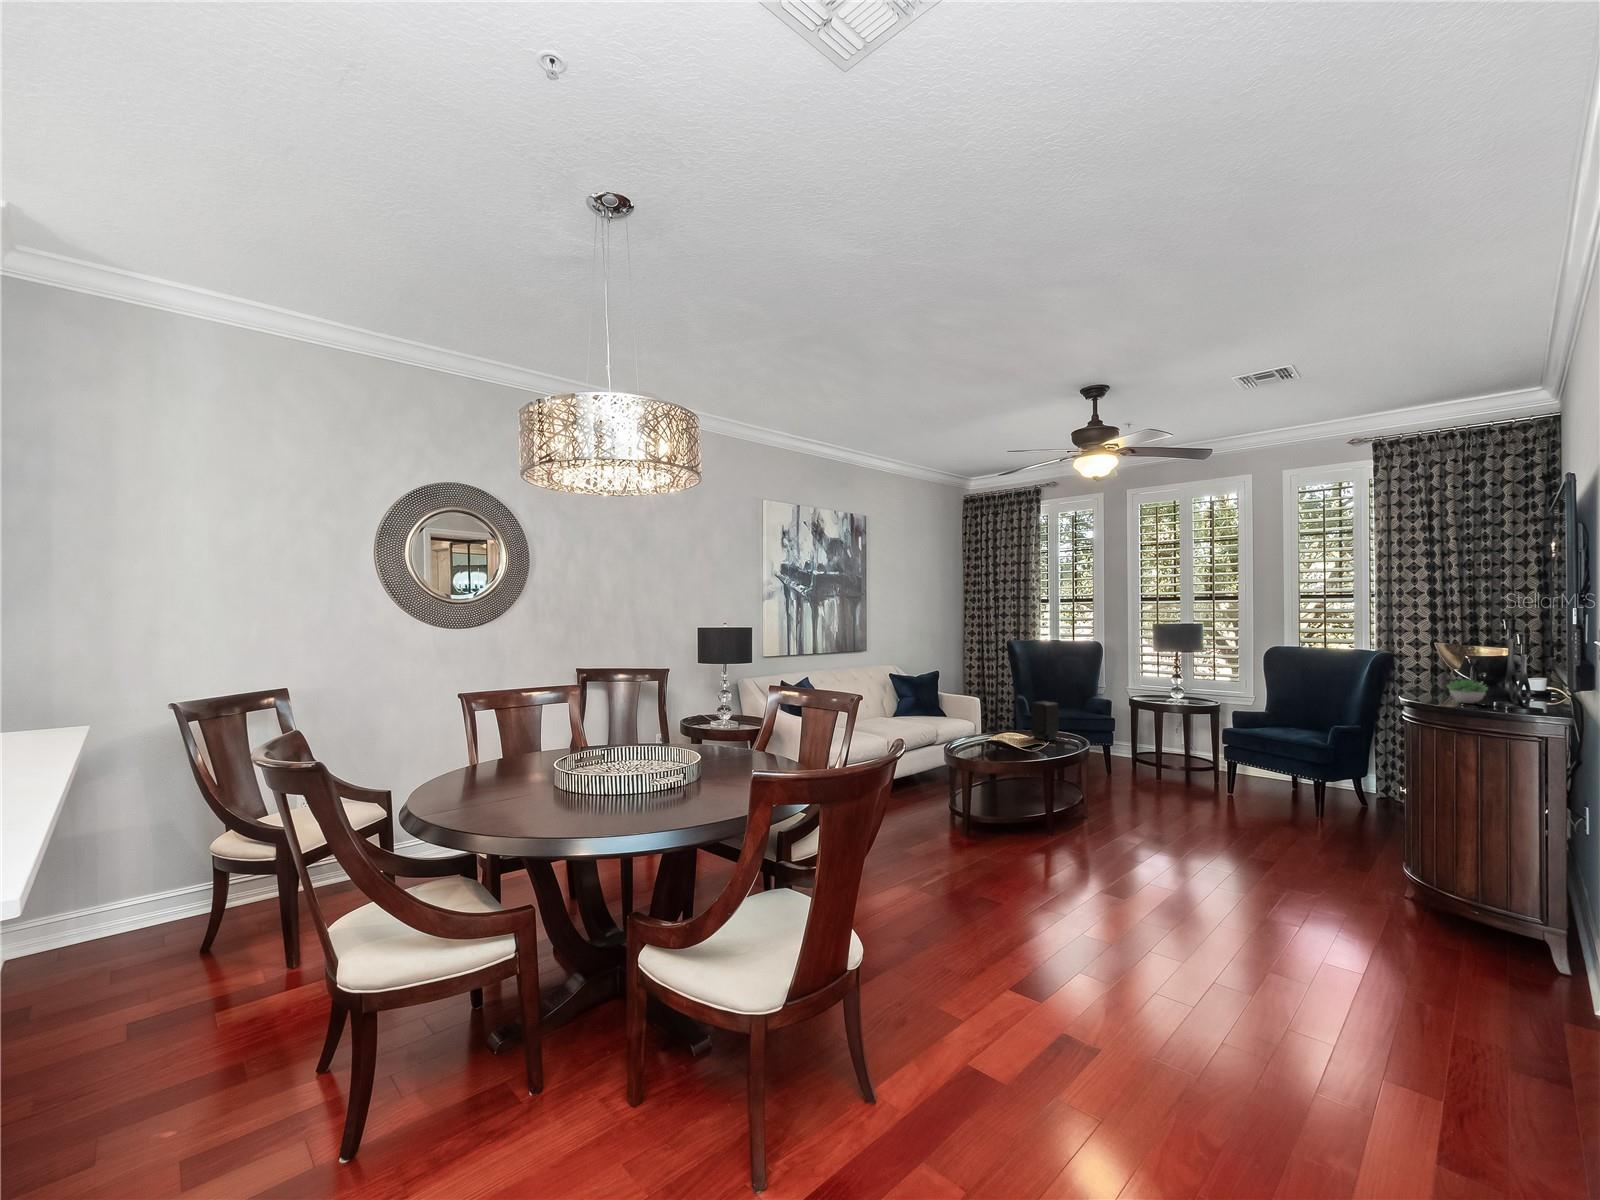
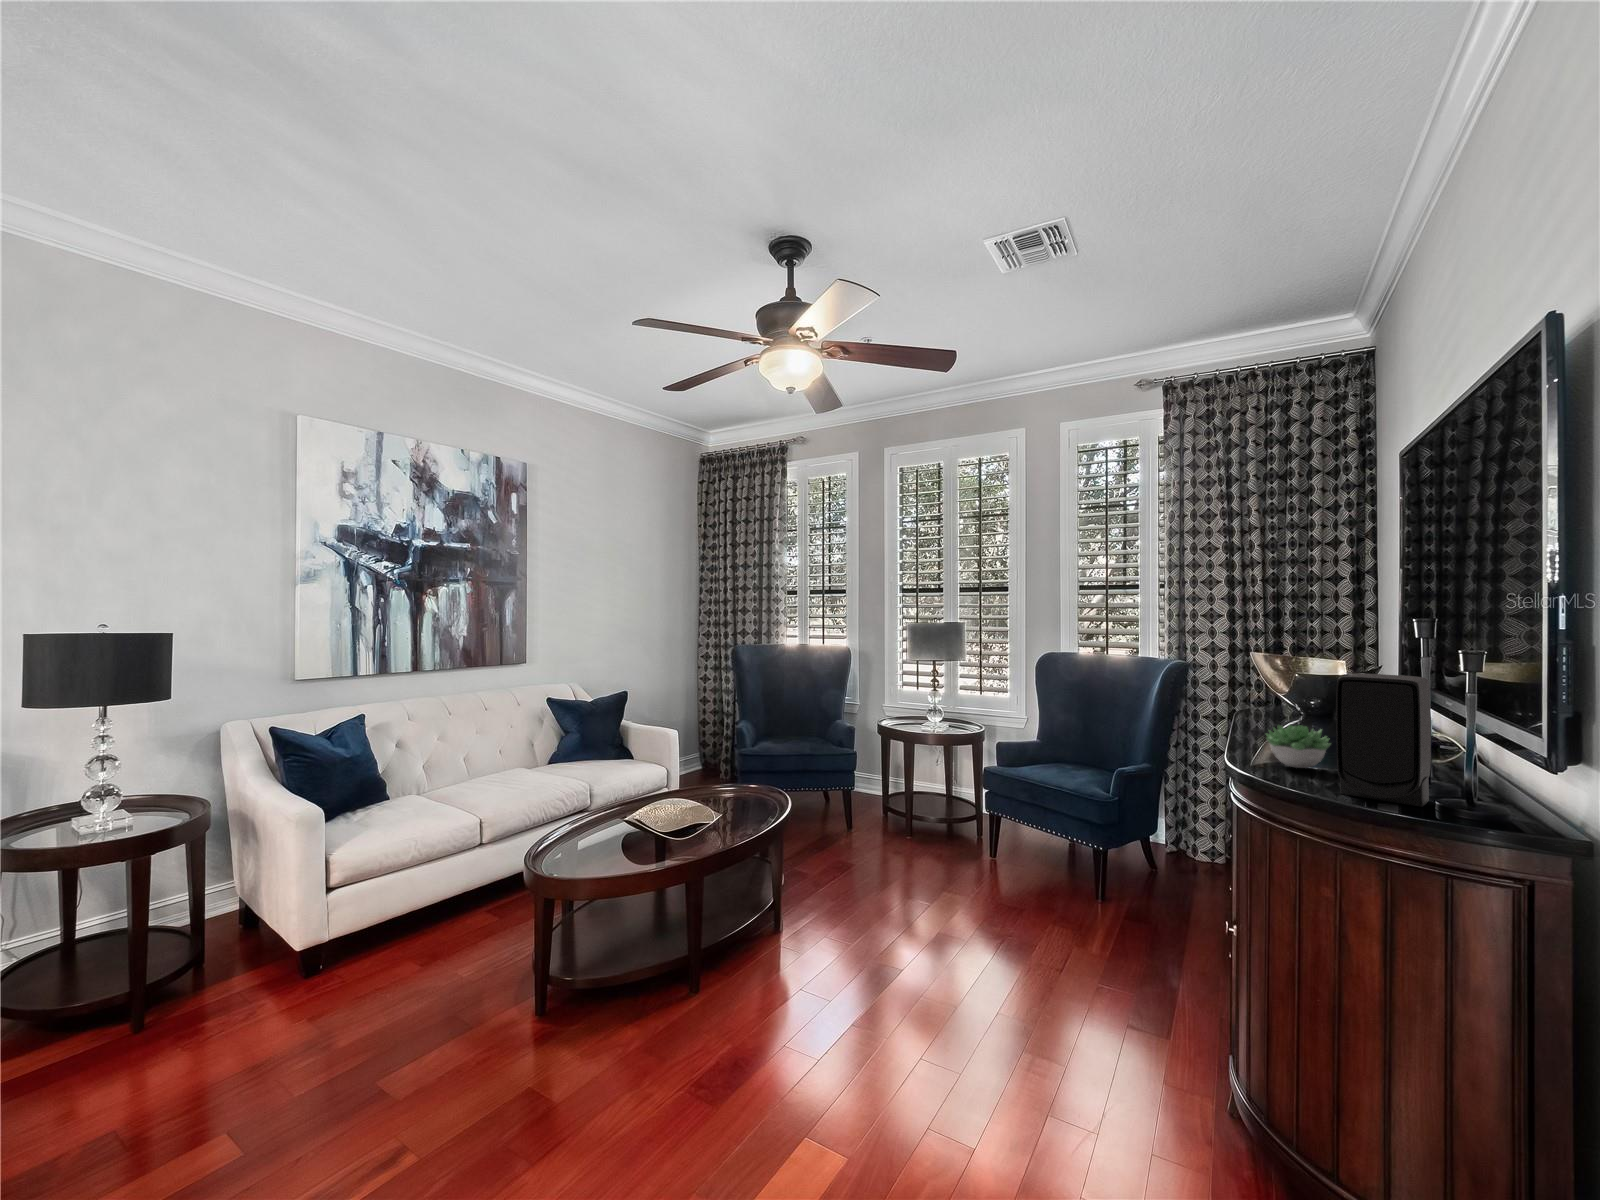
speaker: present [1031,701,1059,741] -> present [1336,674,1431,807]

